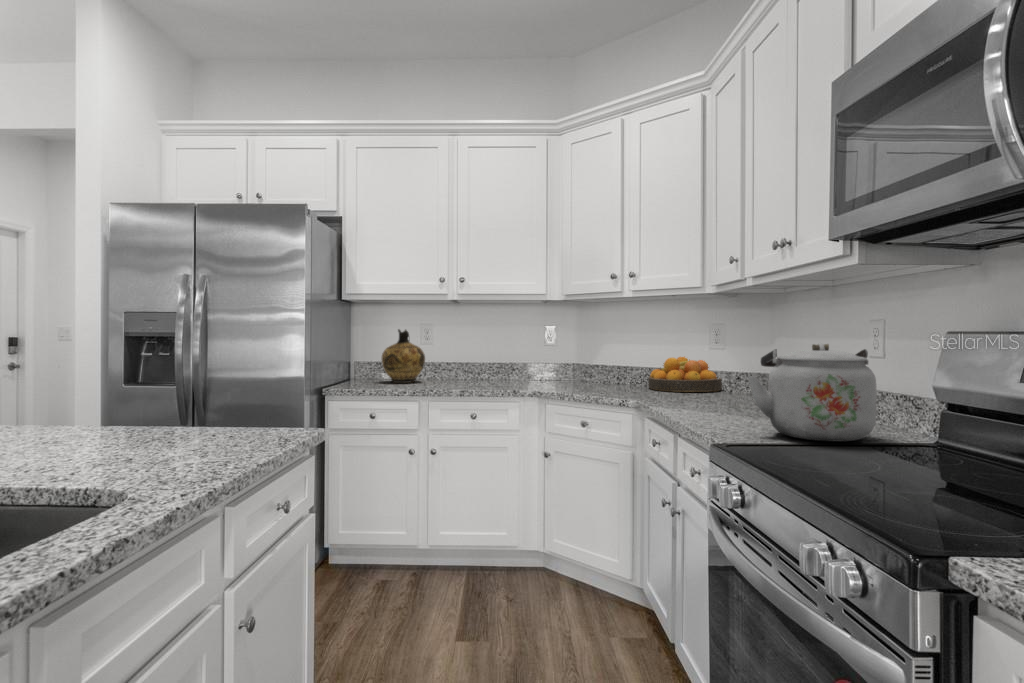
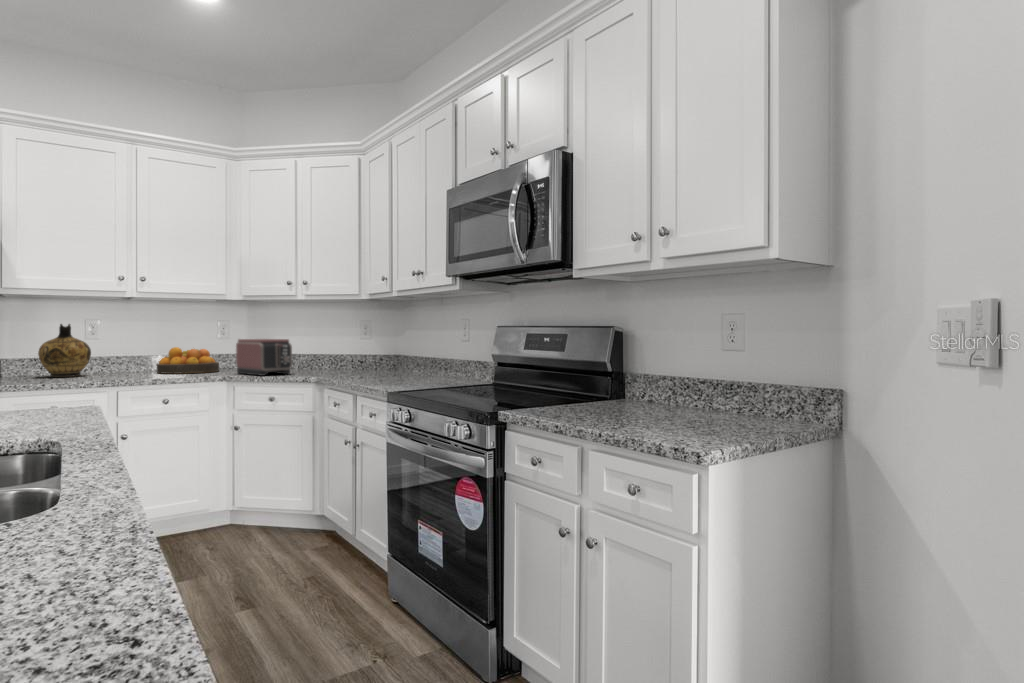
kettle: present [748,343,876,442] -> none [403,332,467,386]
toaster: none [555,347,614,394] -> present [236,339,292,376]
fruit bowl: present [648,357,722,392] -> present [156,347,219,374]

